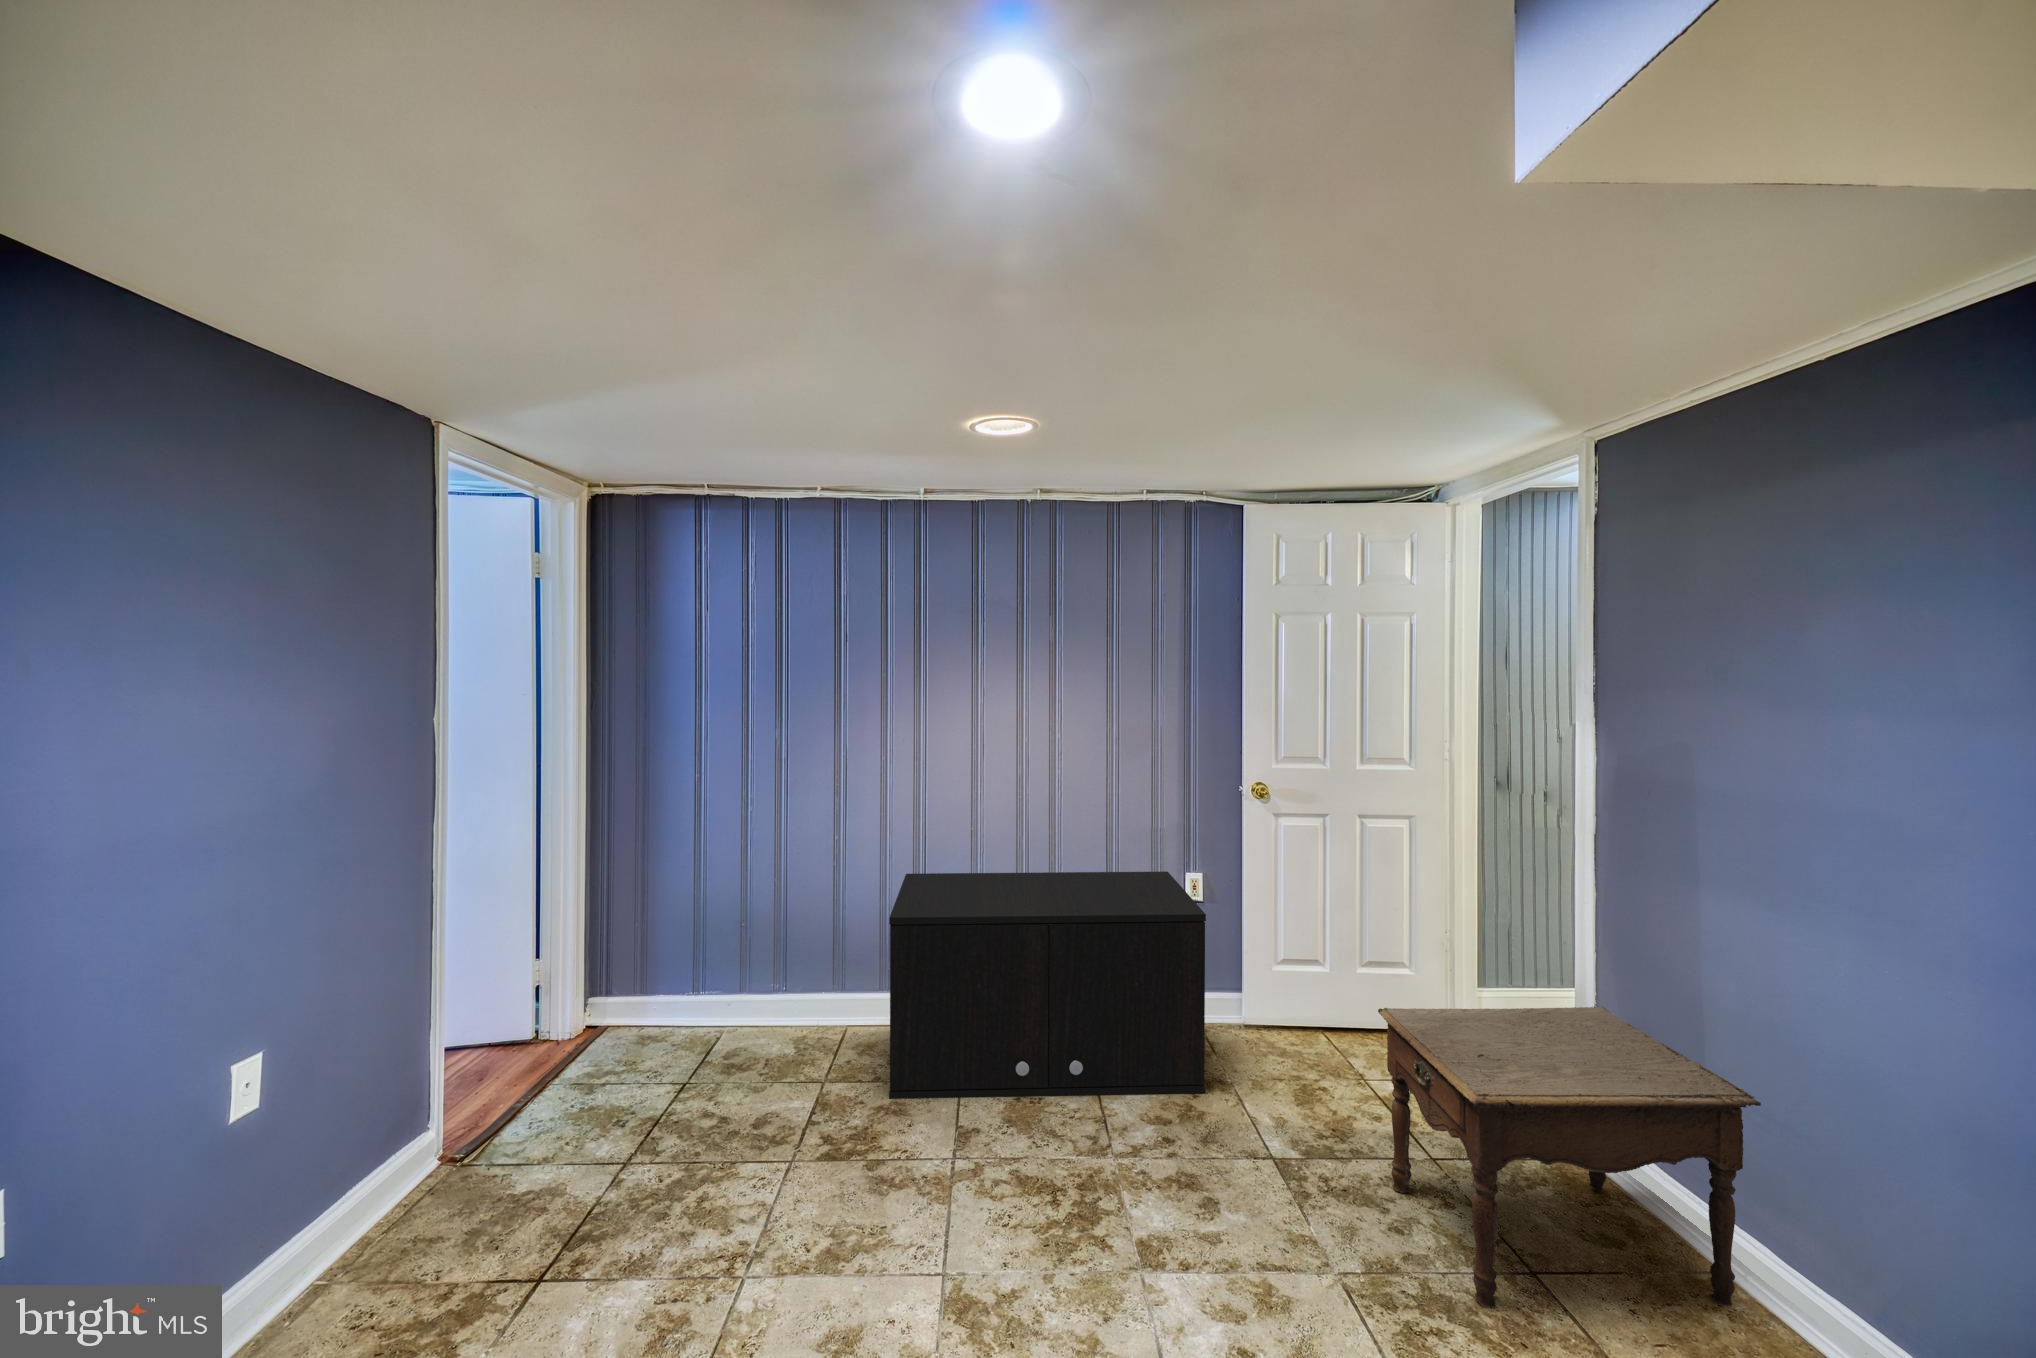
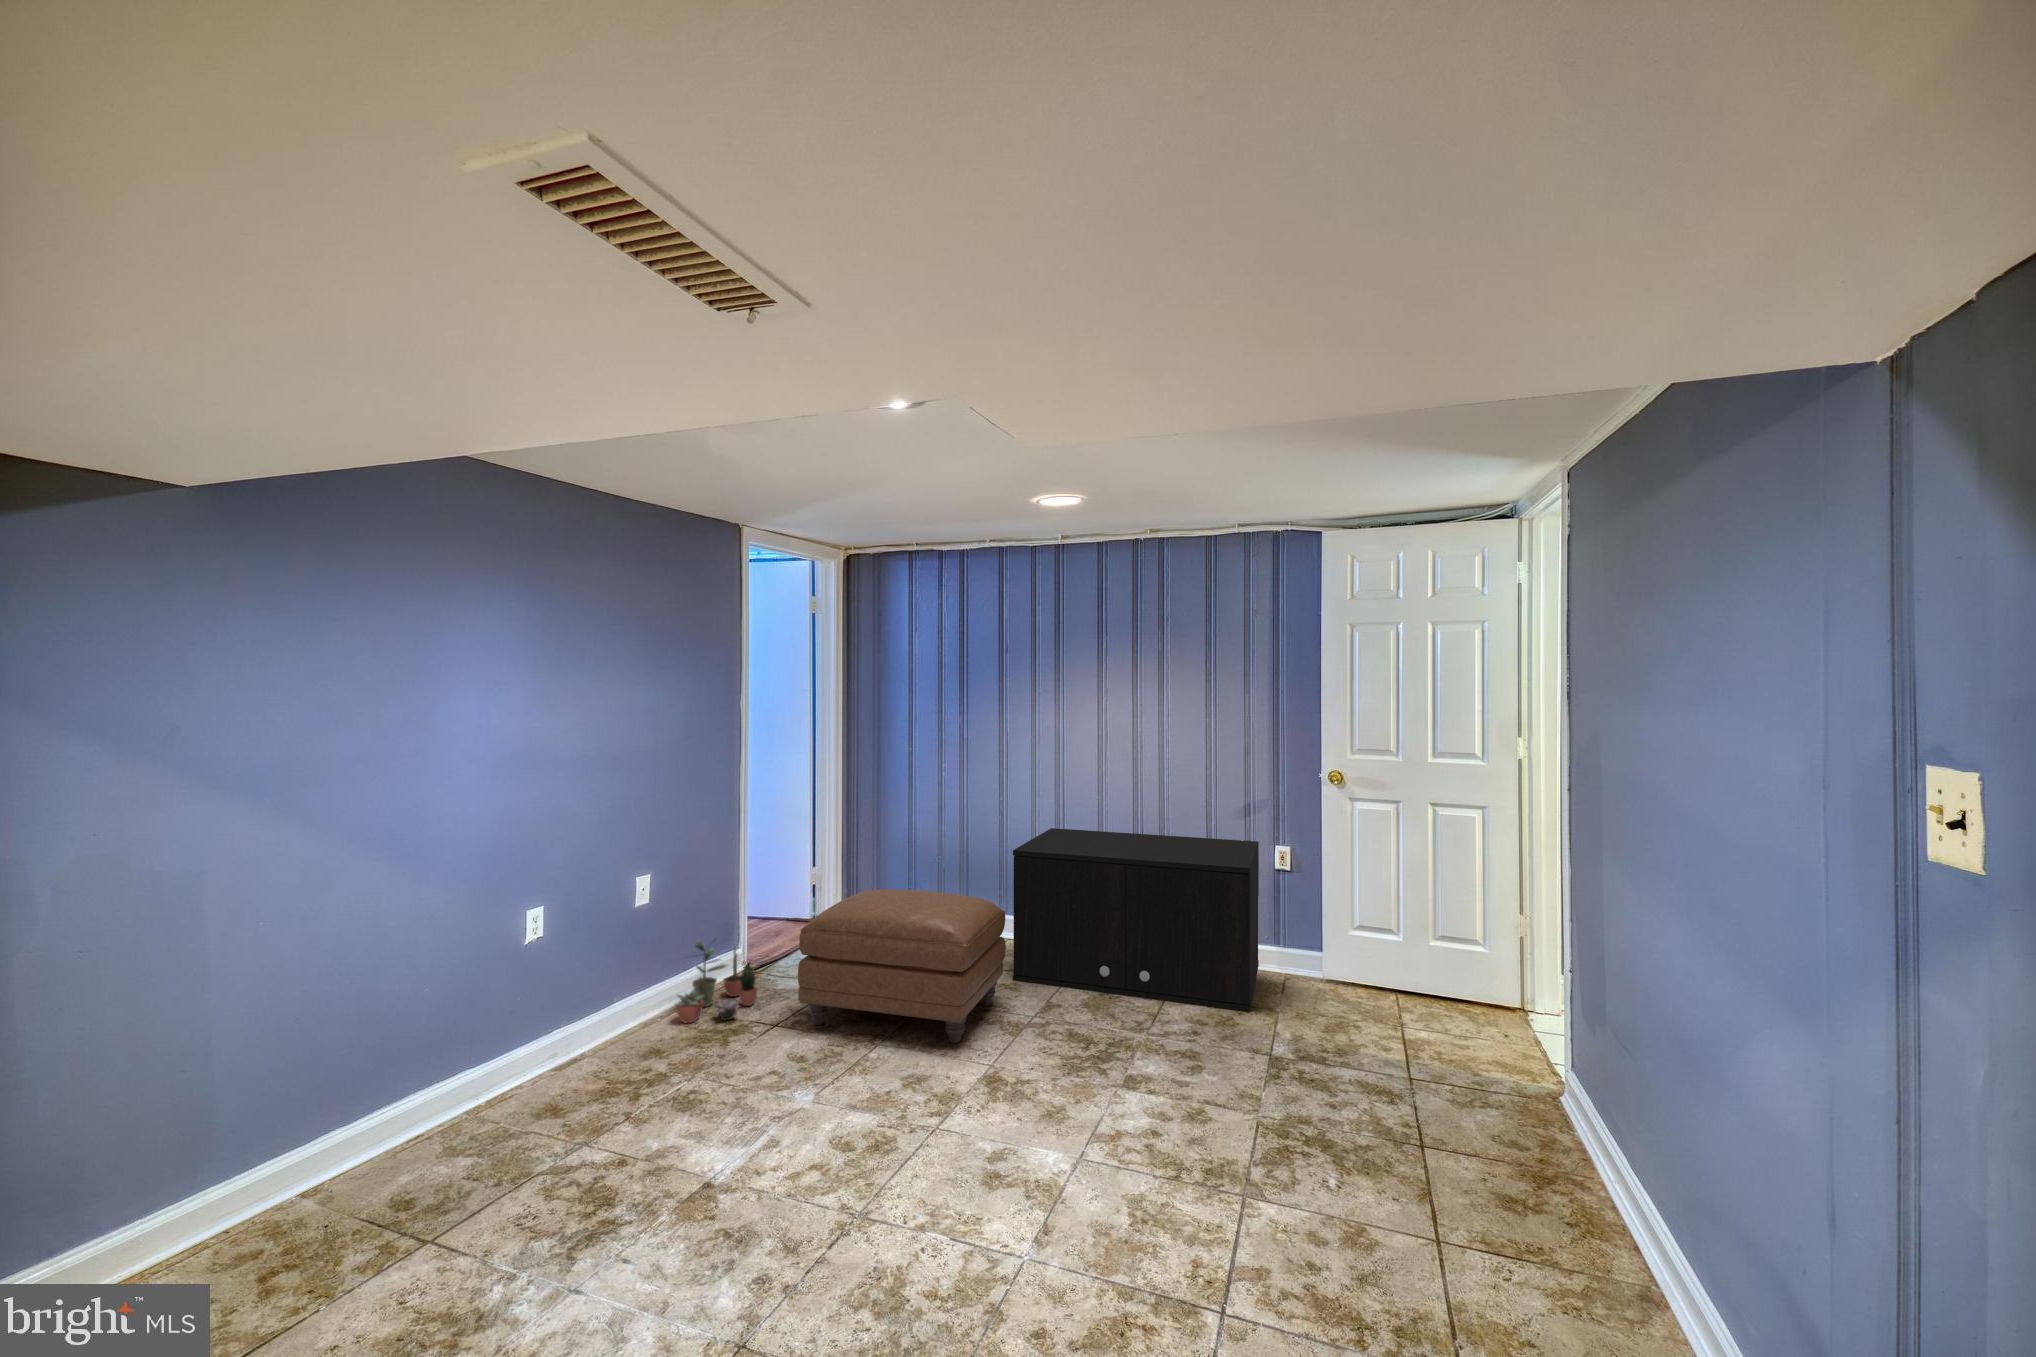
ottoman: none [586,999,901,1257] -> present [798,889,1006,1043]
side table: present [1378,1006,1761,1307] -> none [1342,941,1601,1198]
potted plant: none [325,1127,490,1316] -> present [675,940,757,1023]

